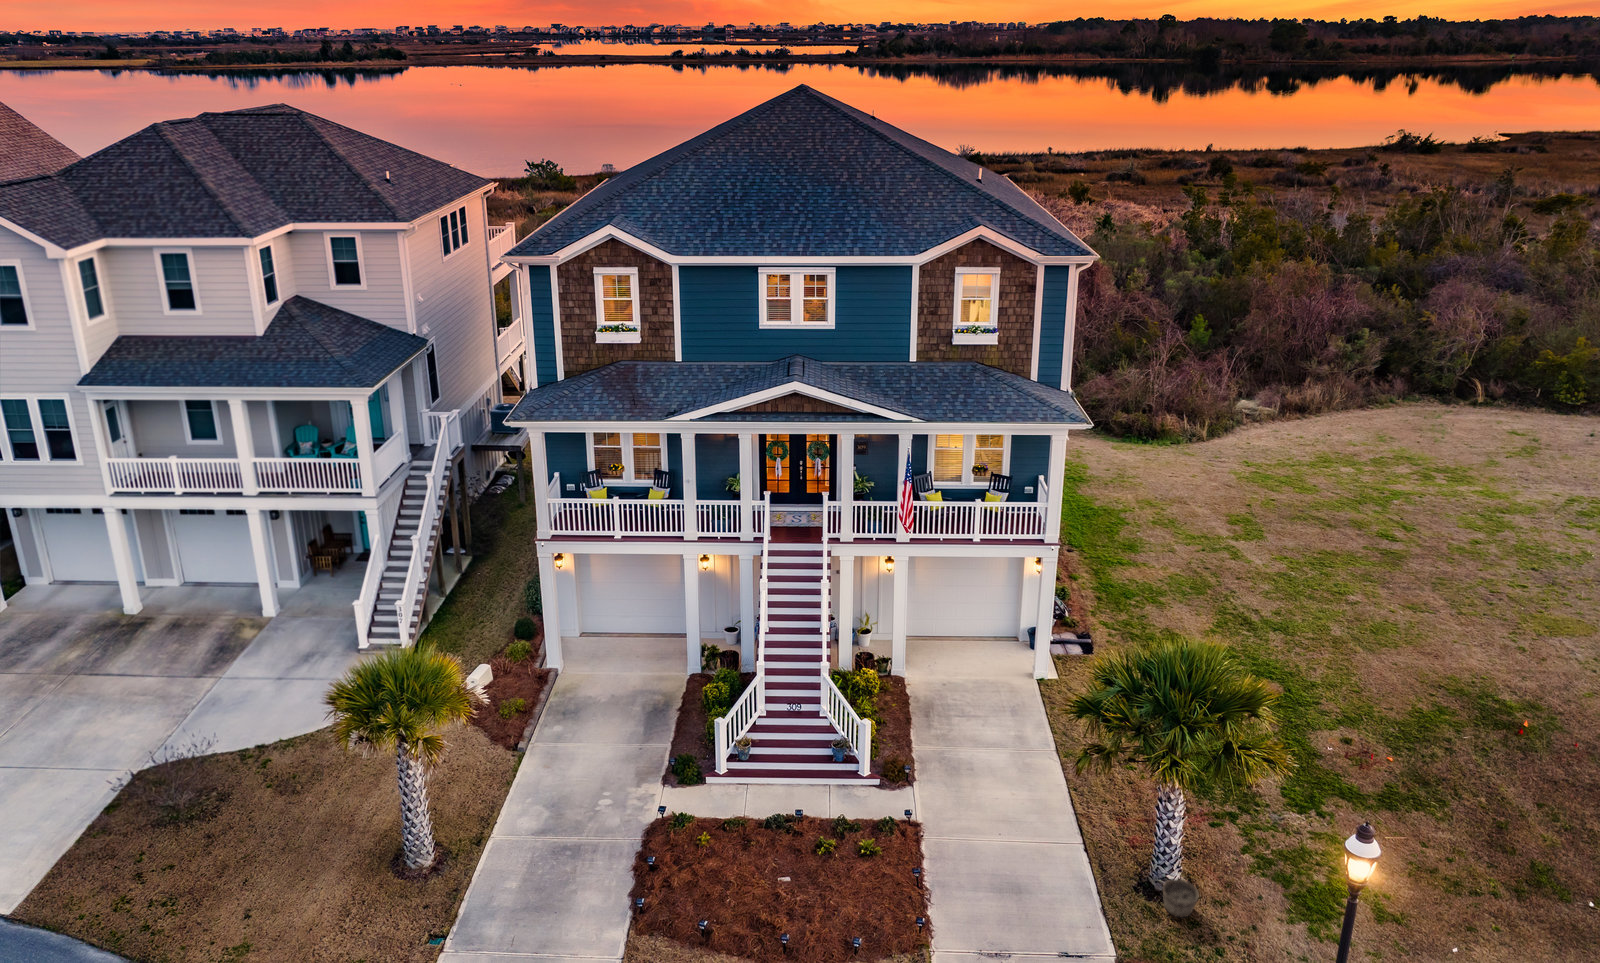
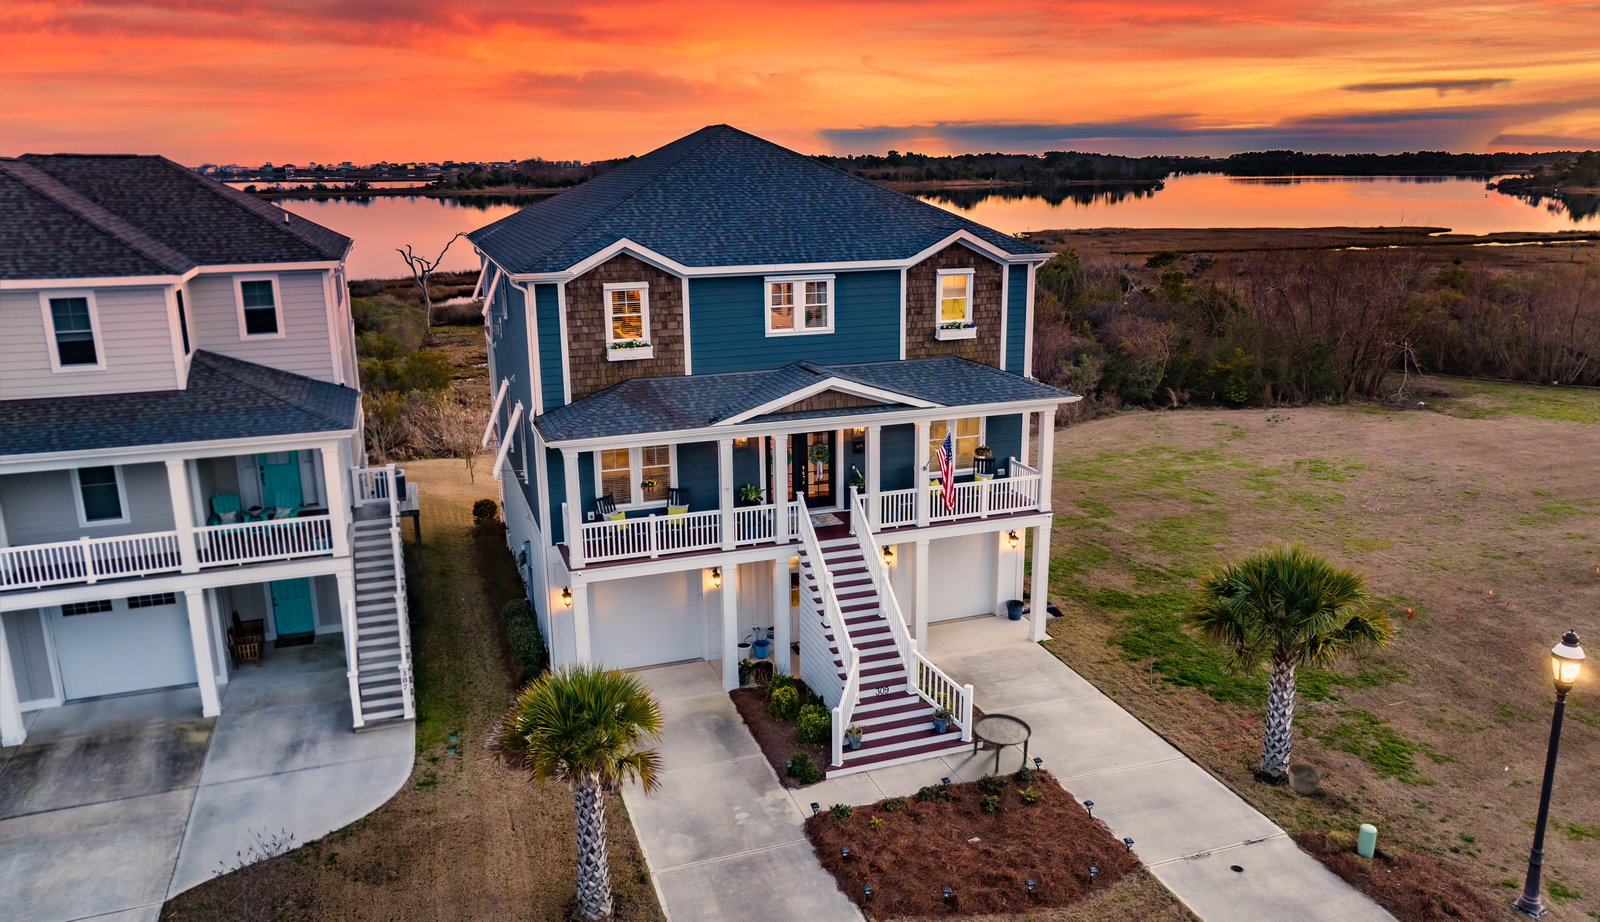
round table: none [843,750,904,811] -> present [973,714,1032,772]

